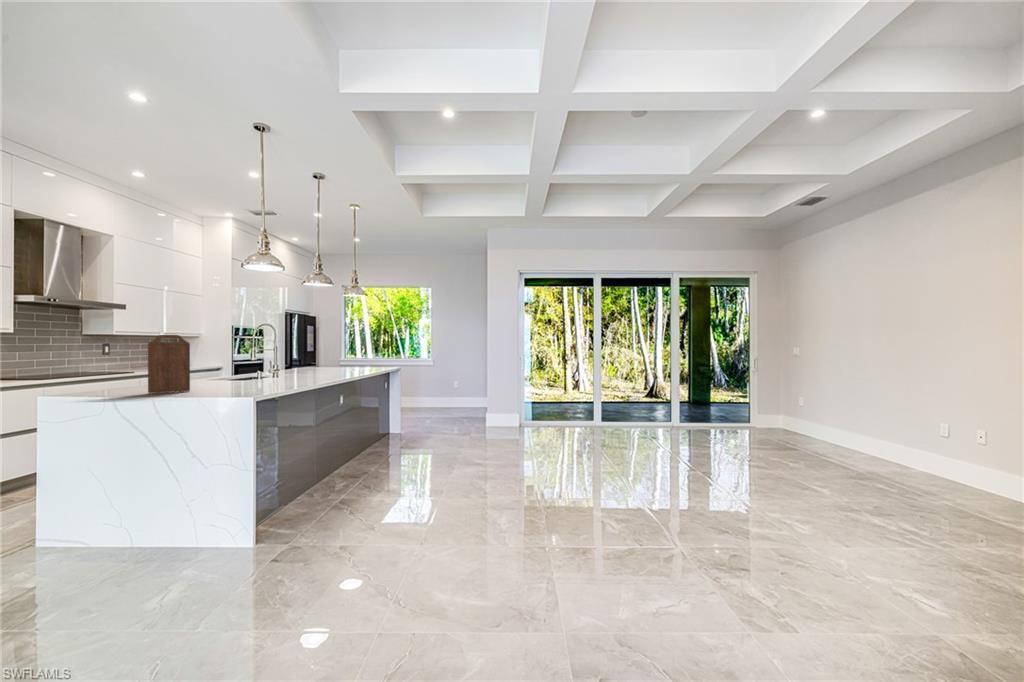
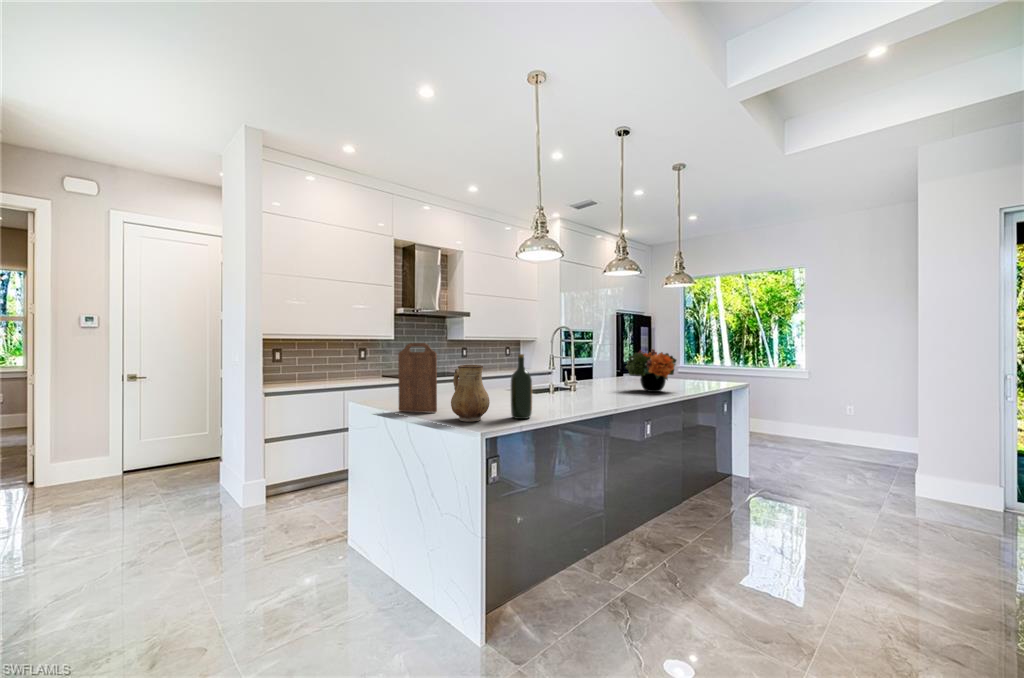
flower arrangement: none [321,342,359,374] -> present [626,349,676,392]
wine bottle: none [263,343,280,389] -> present [511,354,532,419]
ceramic pitcher: none [214,351,250,392] -> present [451,365,490,422]

